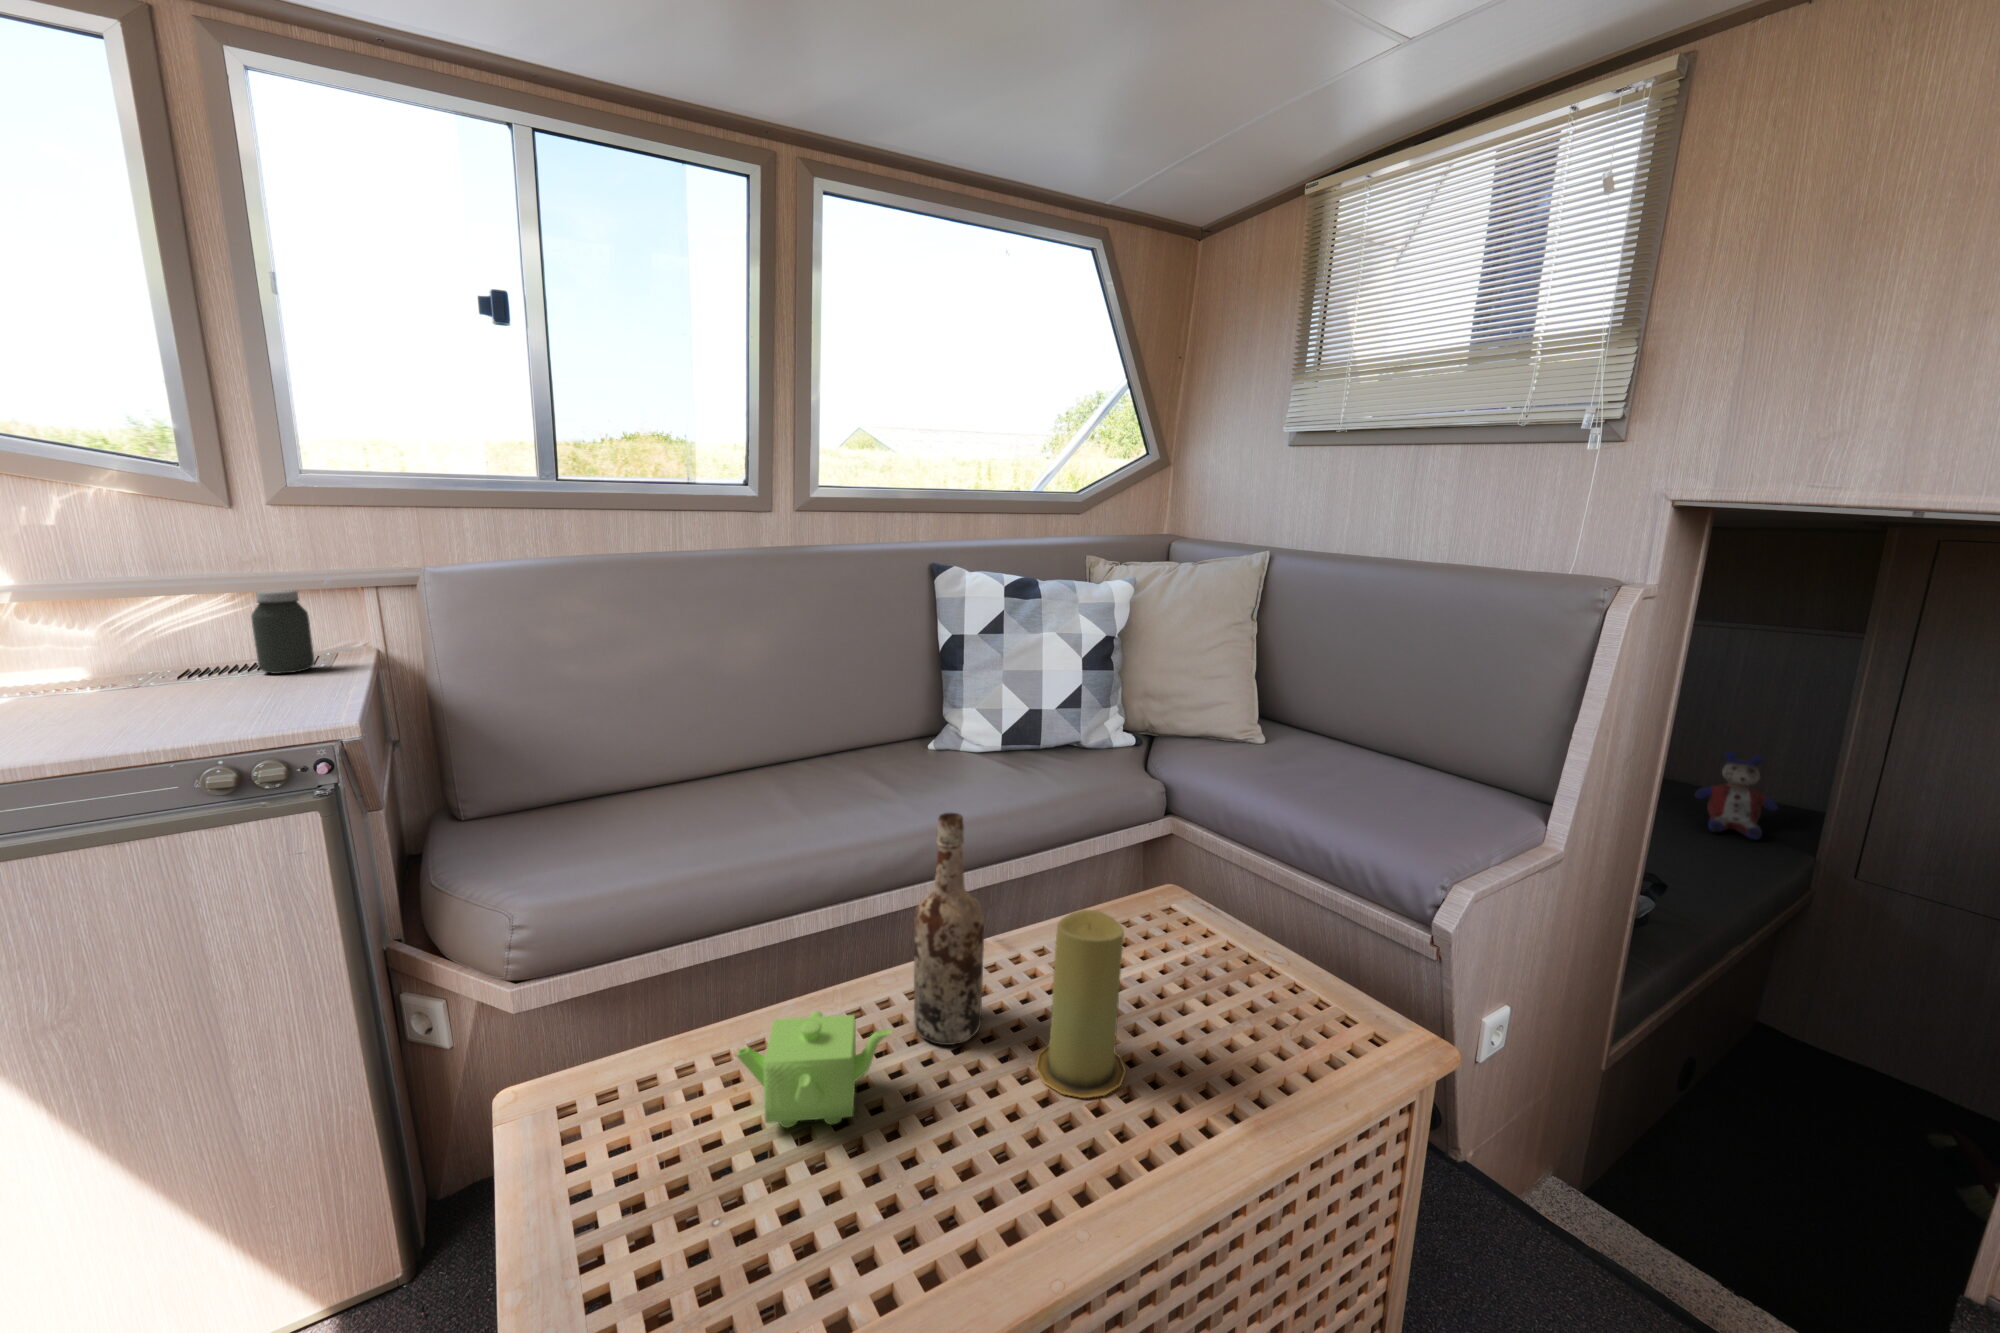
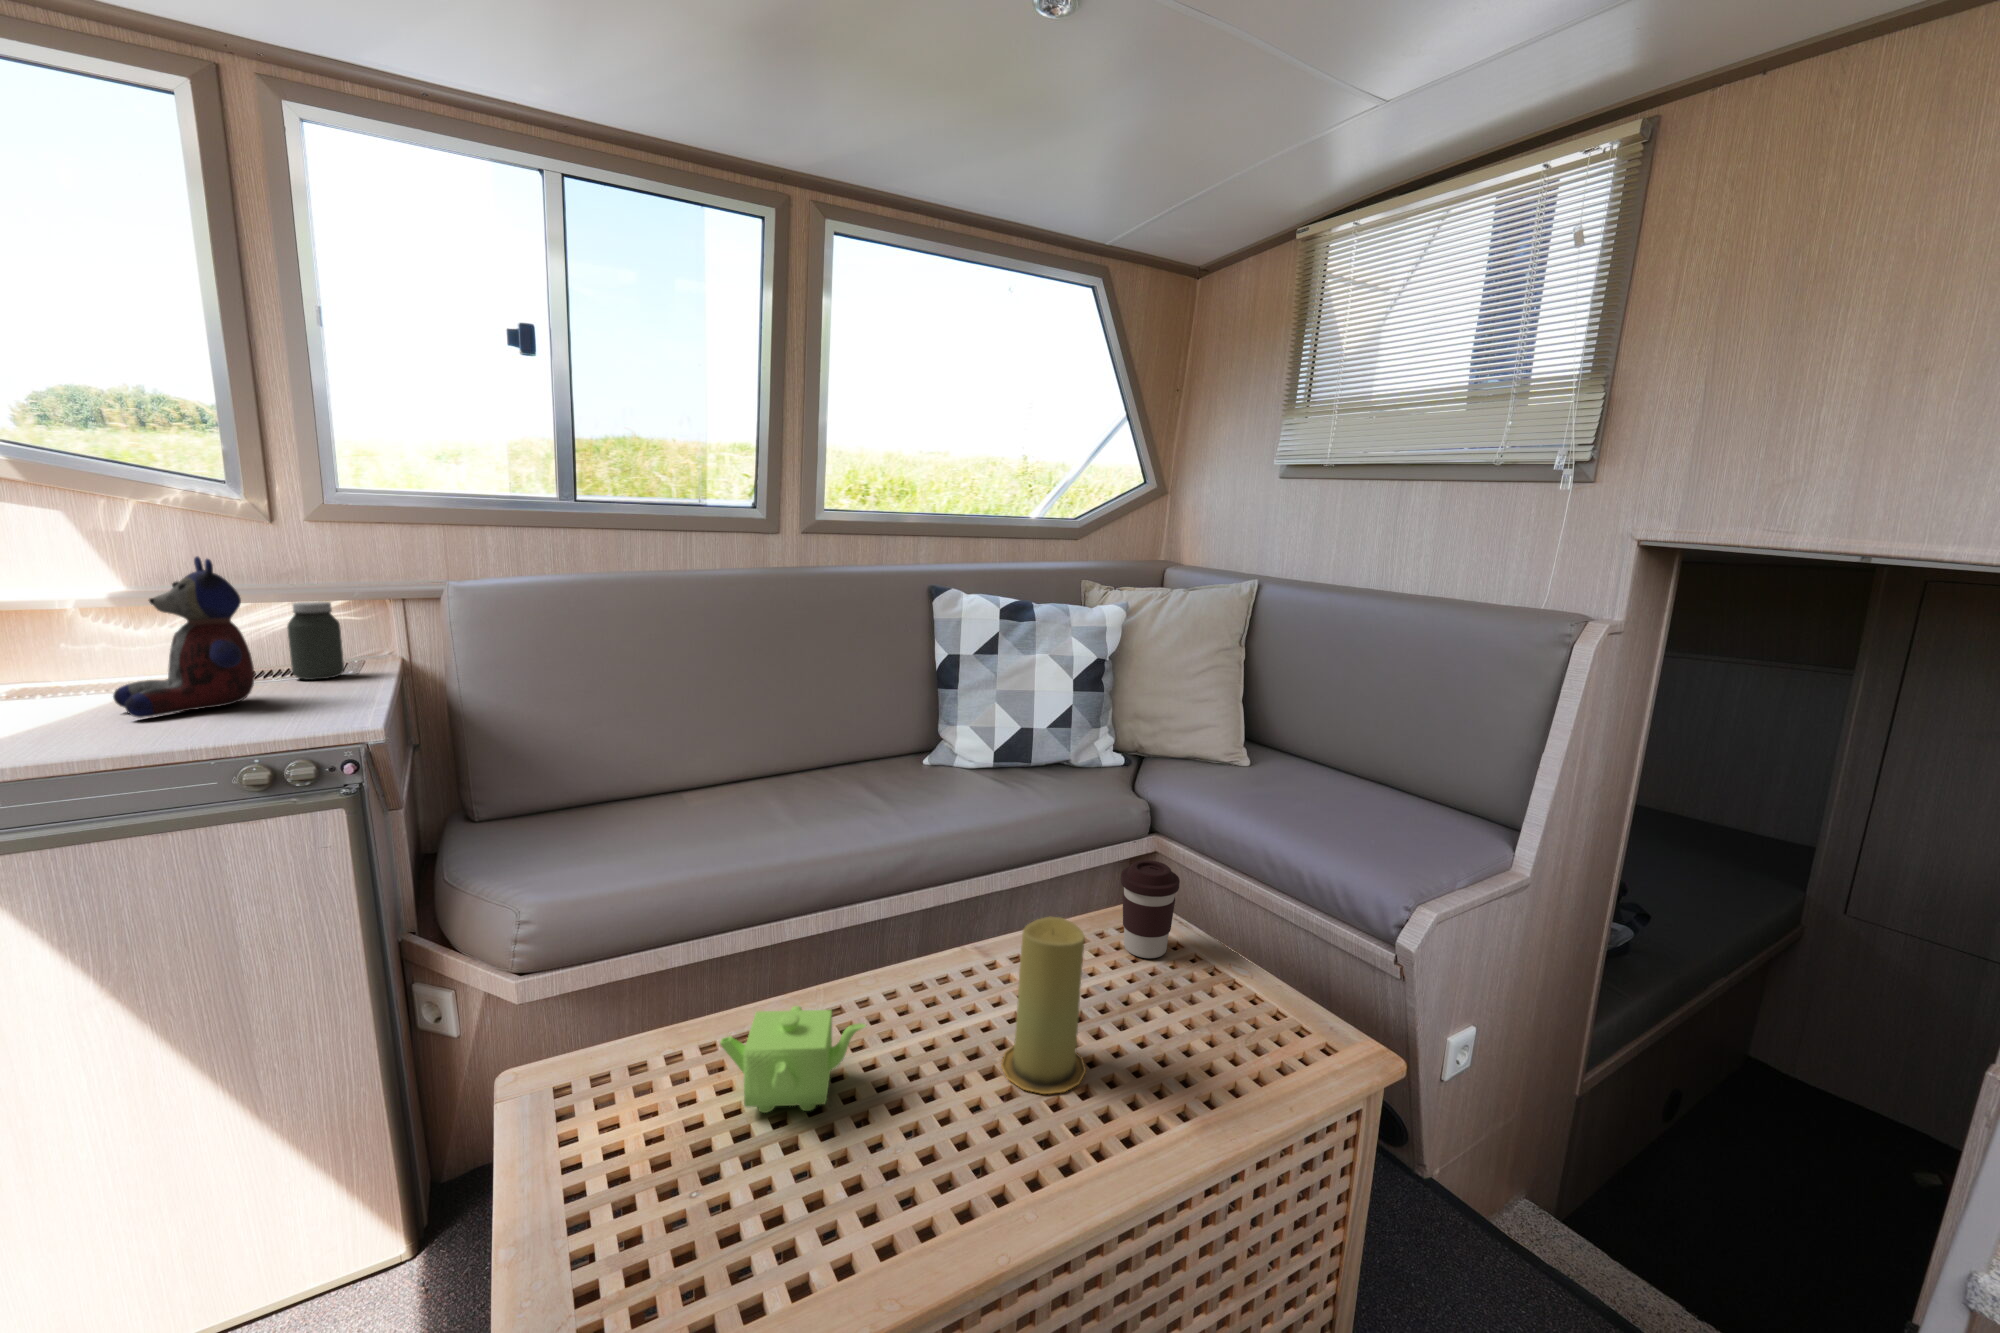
stuffed bear: present [1695,752,1778,839] -> present [113,557,254,718]
wine bottle: present [914,813,984,1045] -> none [890,823,958,1042]
coffee cup: none [1149,845,1211,948] -> present [1121,860,1180,958]

